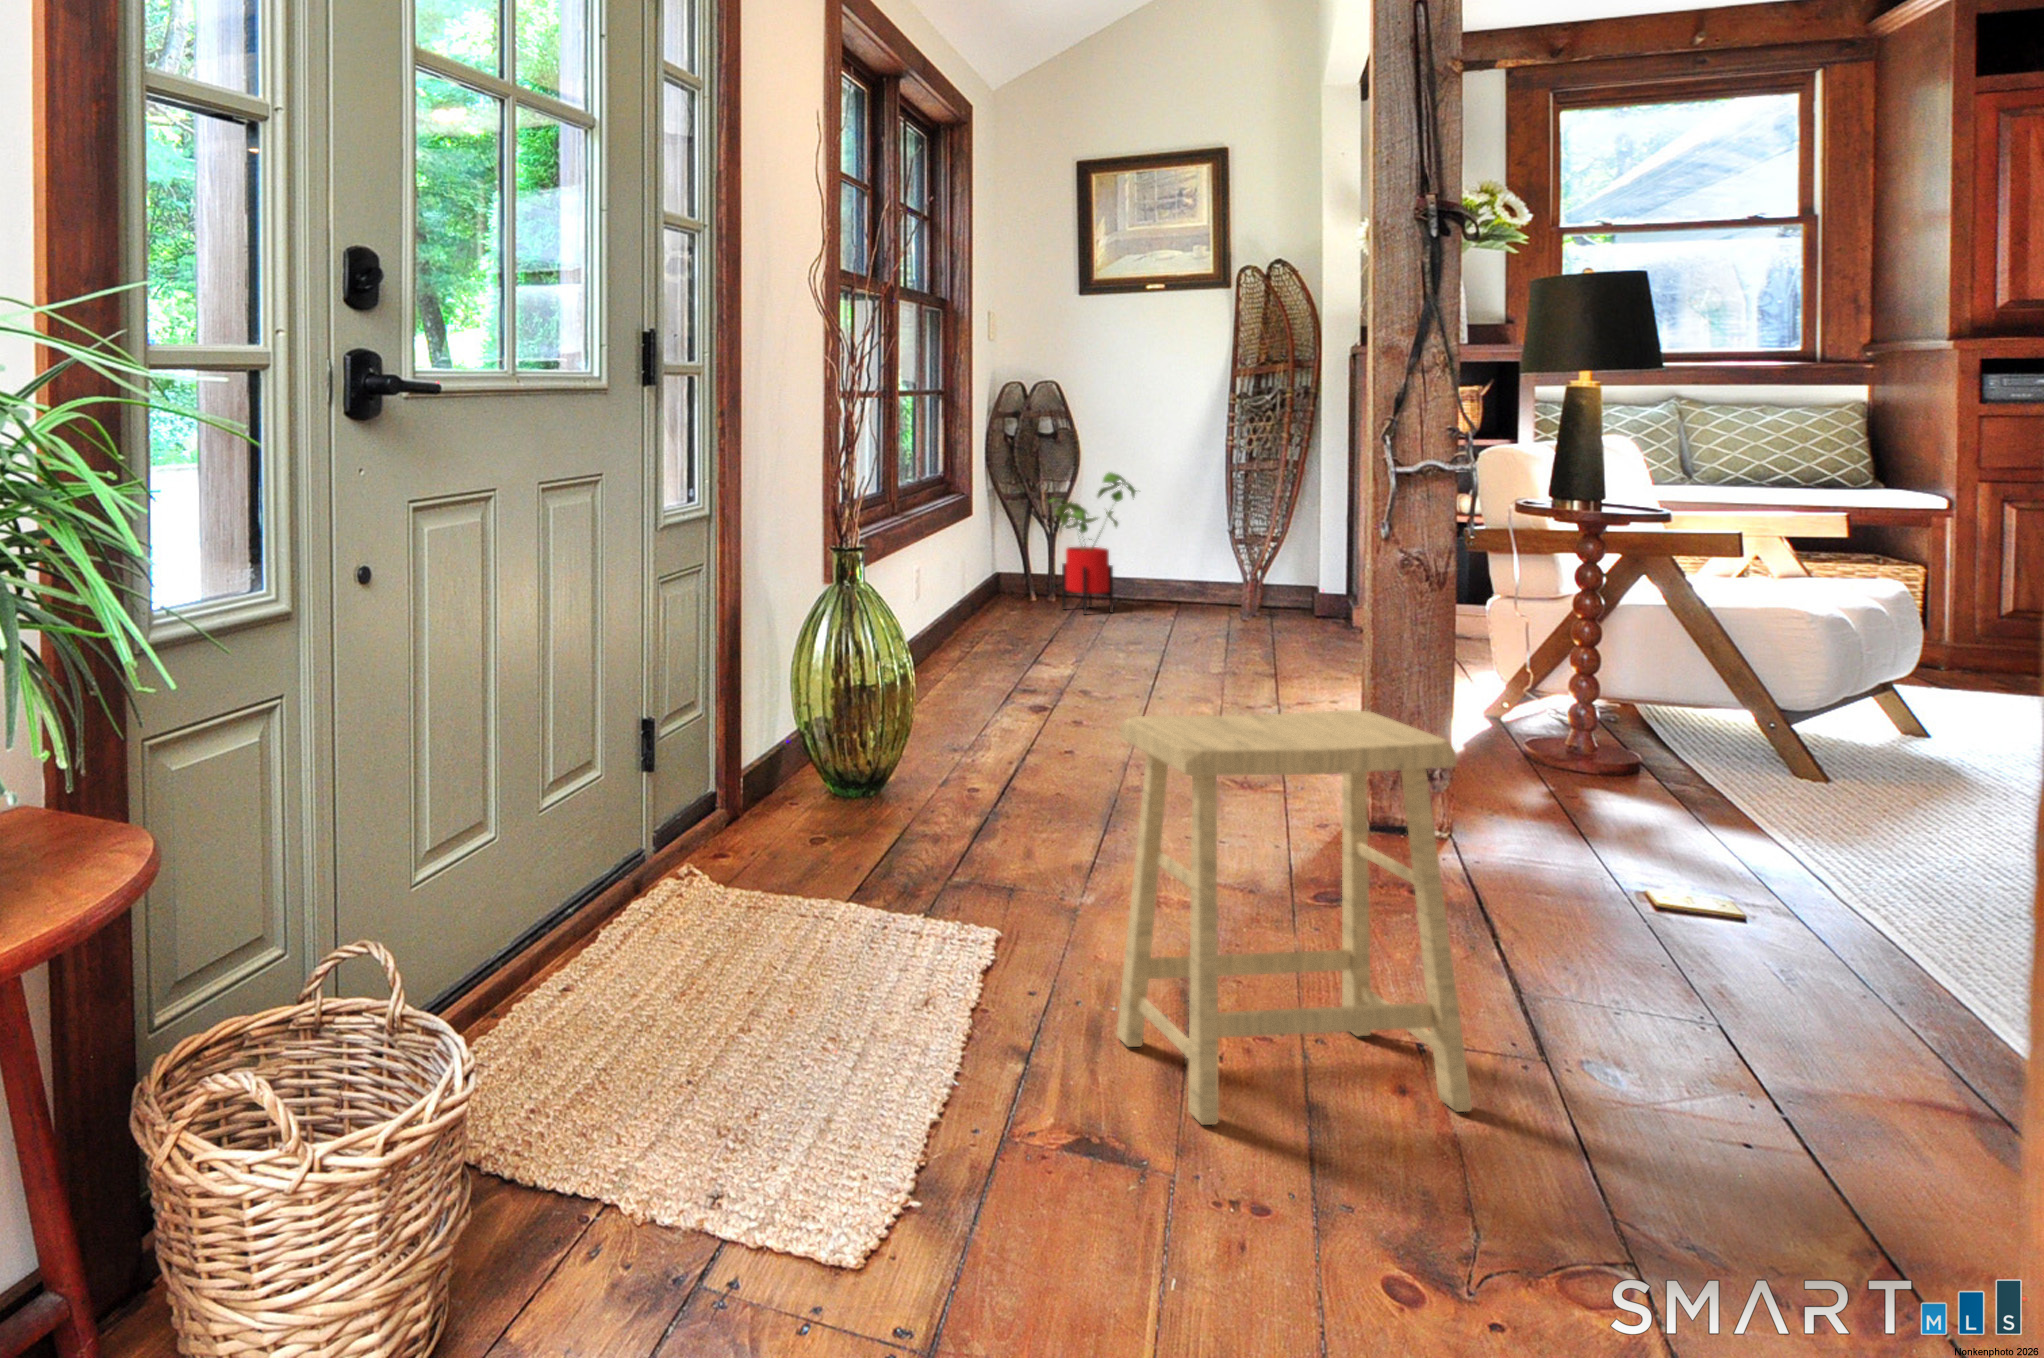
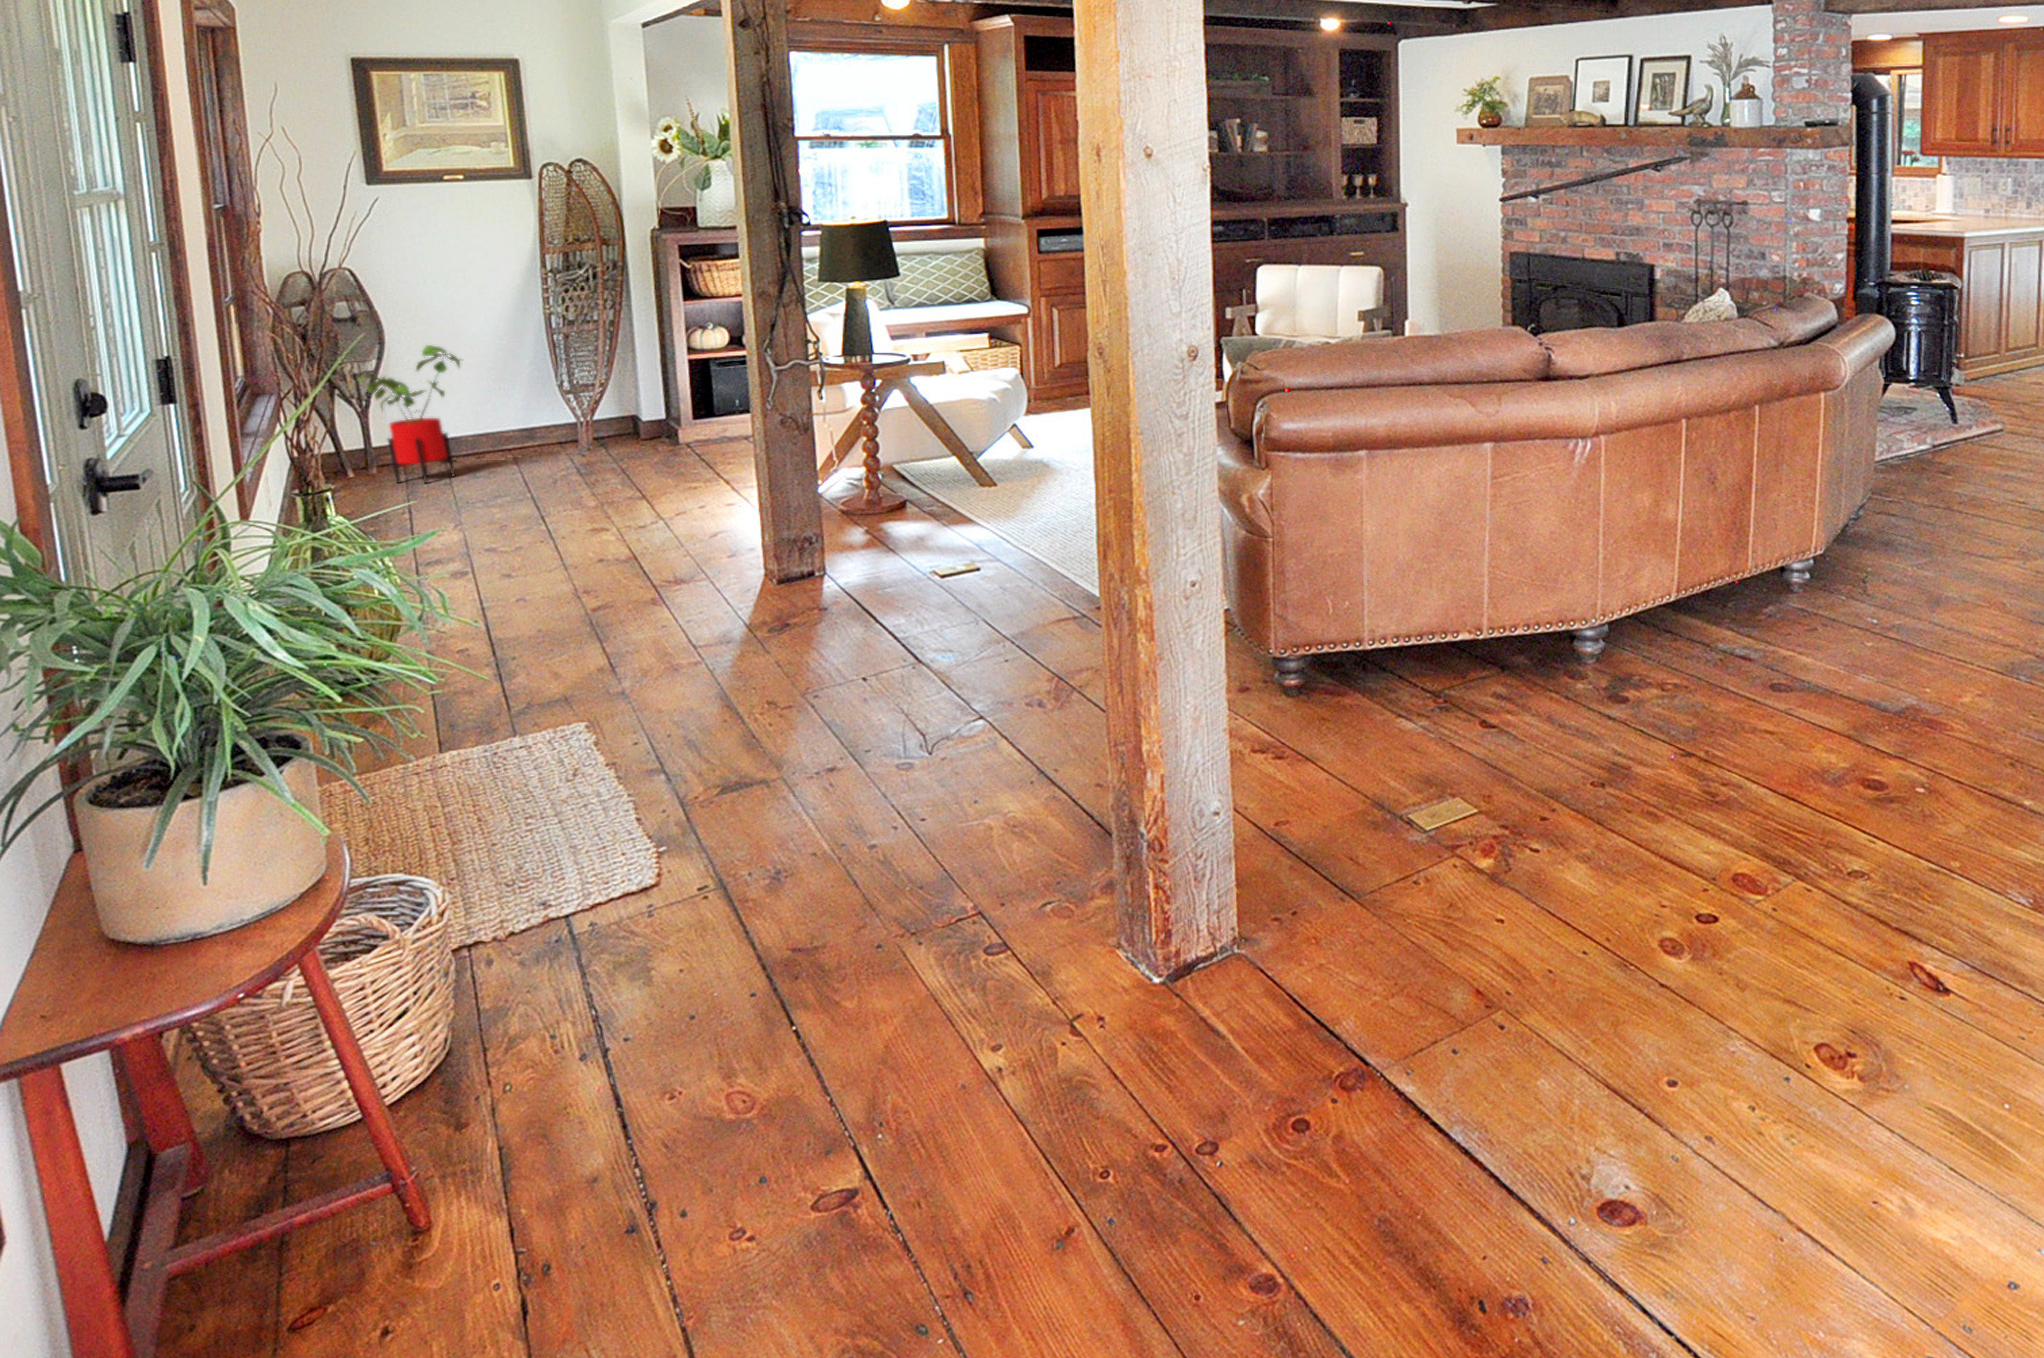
footstool: present [1117,710,1472,1125] -> none [658,500,899,767]

